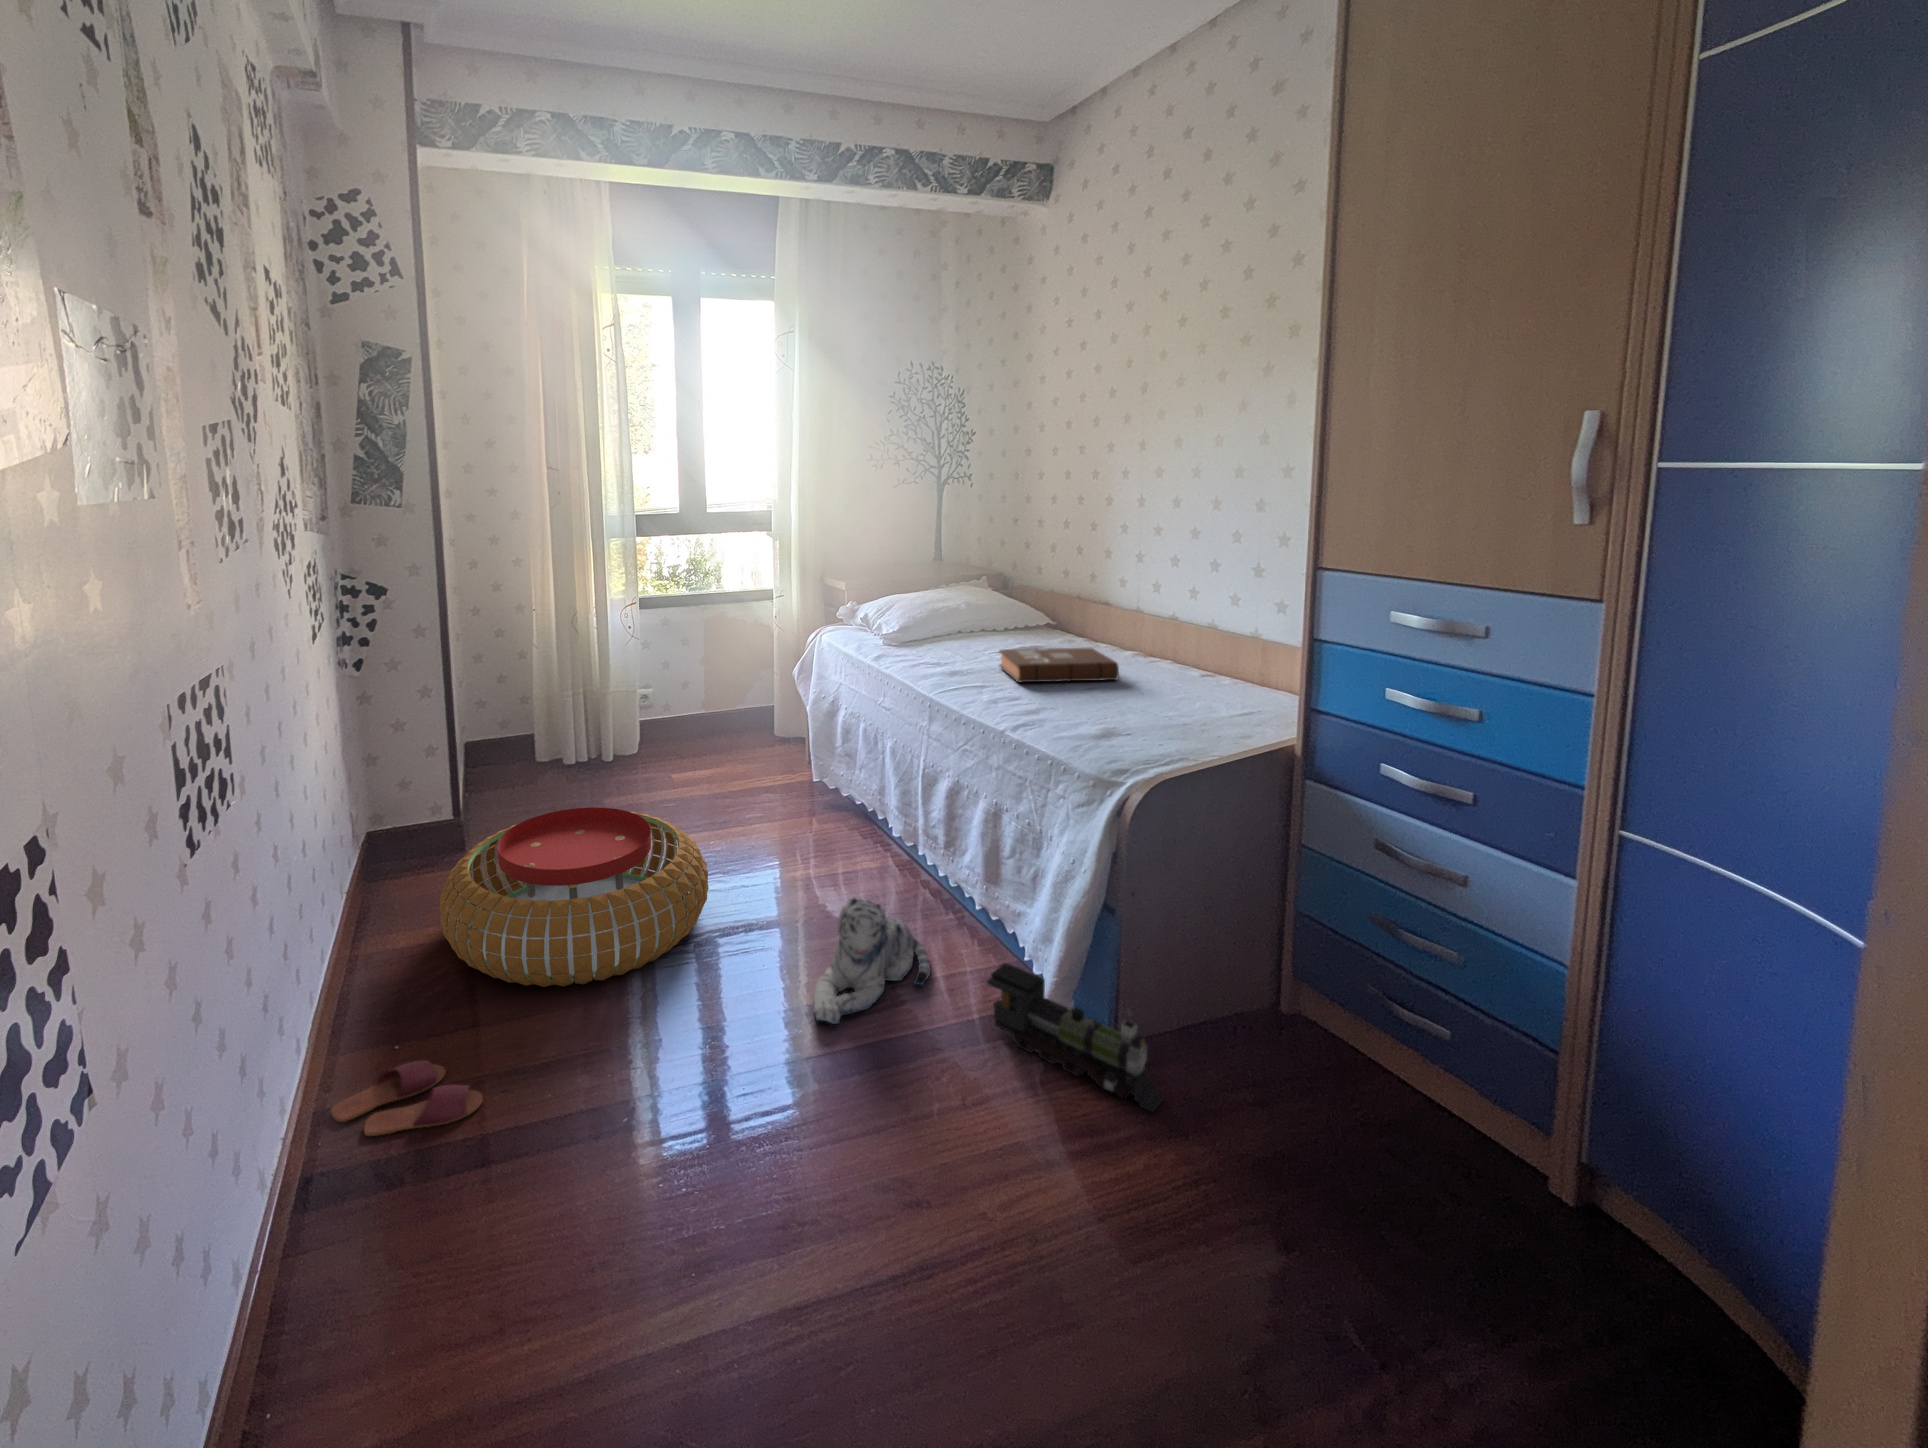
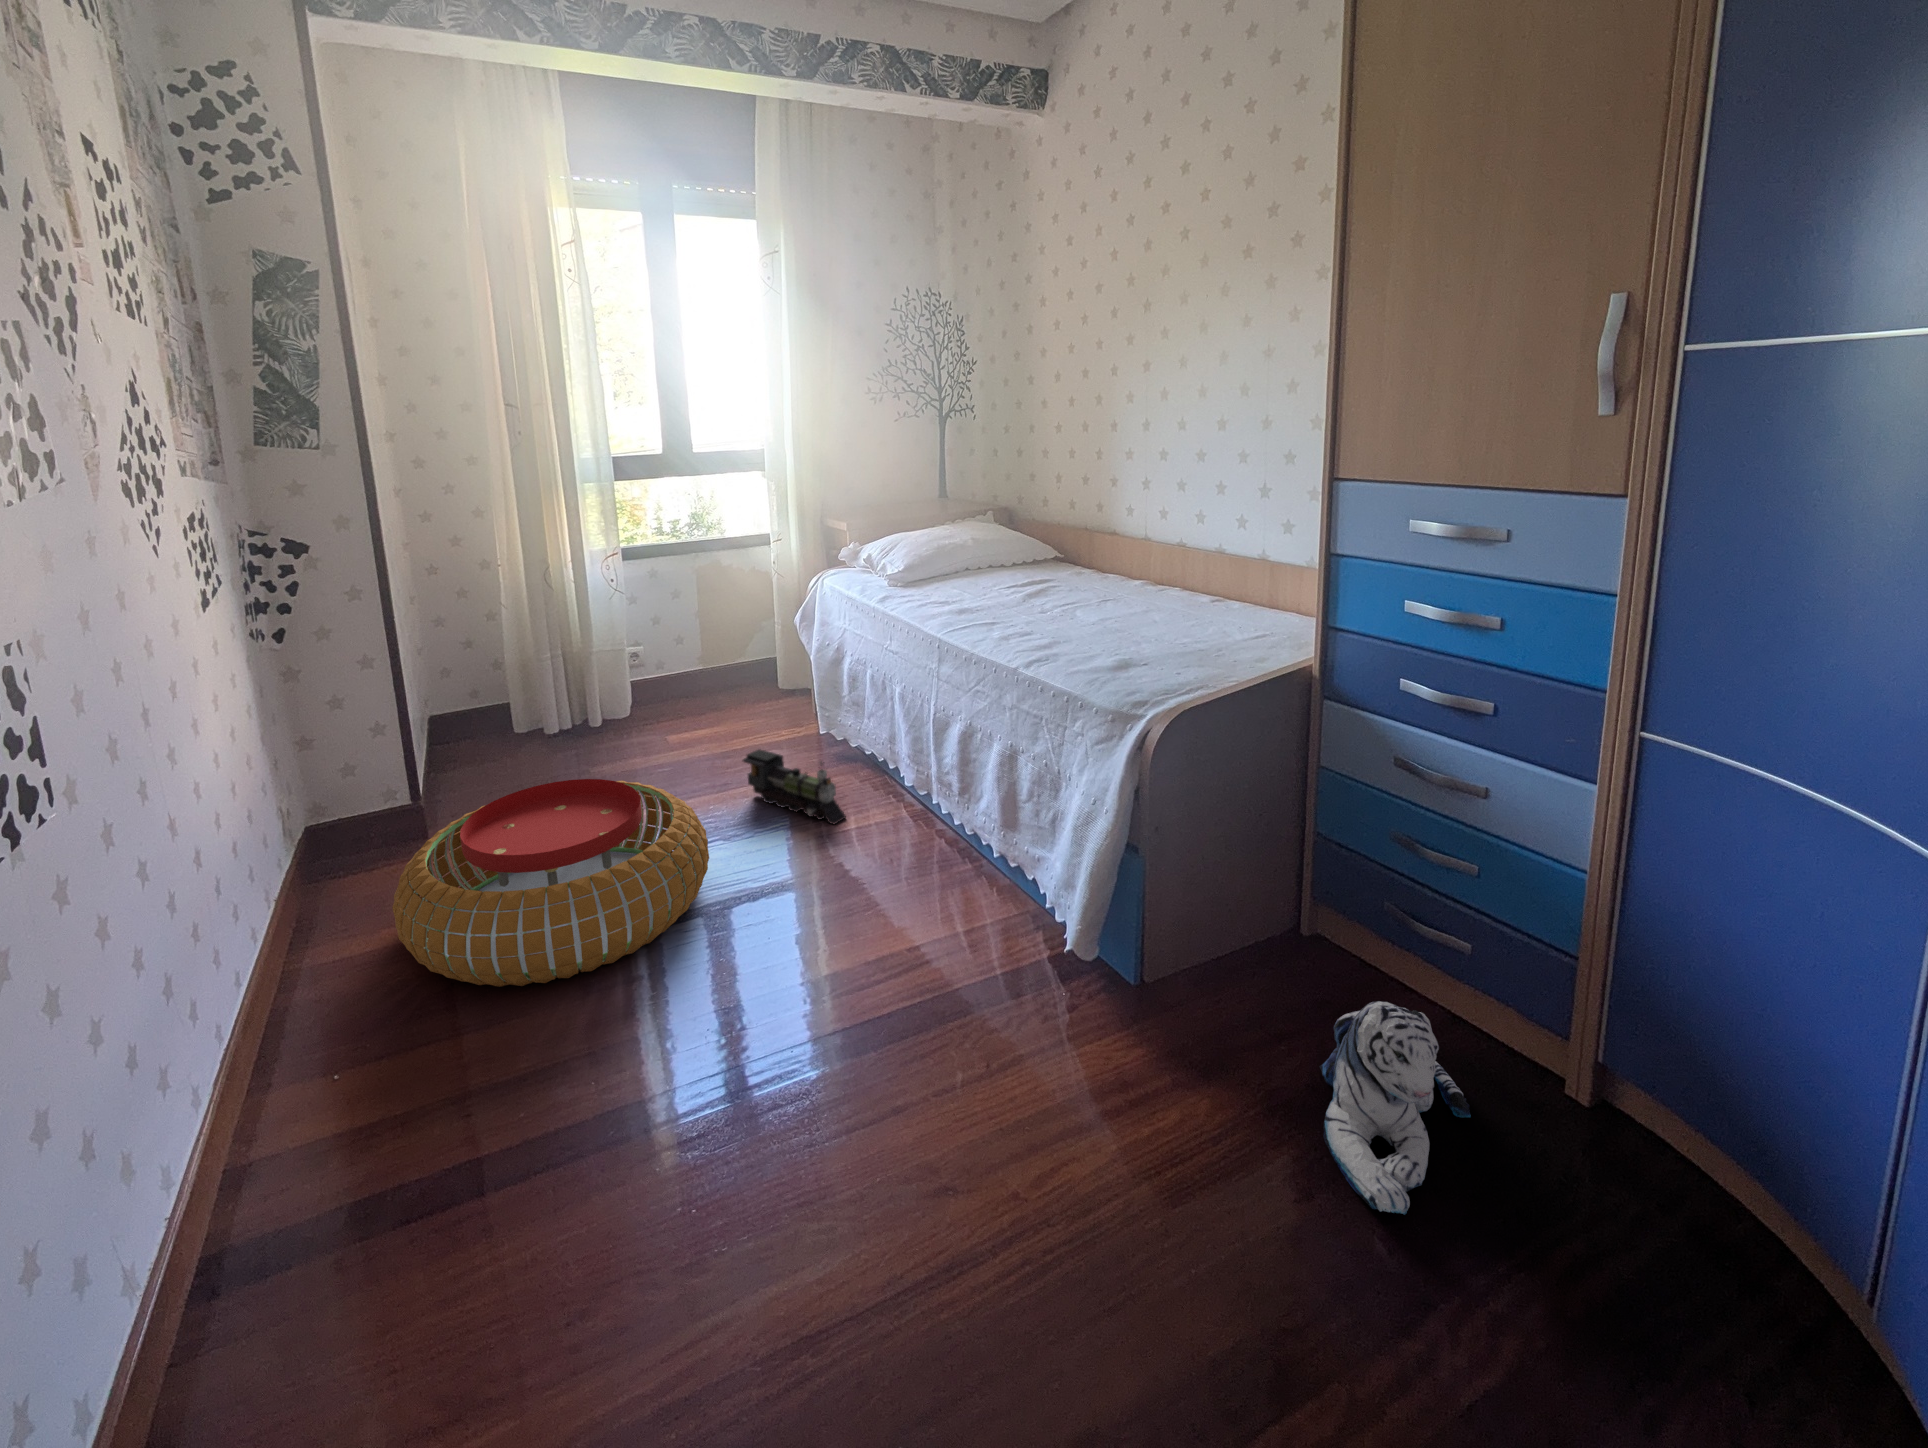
book: present [1000,647,1119,682] -> none [1009,578,1130,617]
plush toy: present [814,897,931,1024] -> present [1319,1001,1471,1215]
toy train: present [987,963,1164,1112] -> present [743,749,846,824]
slippers: present [331,1060,483,1136] -> none [251,1090,445,1193]

